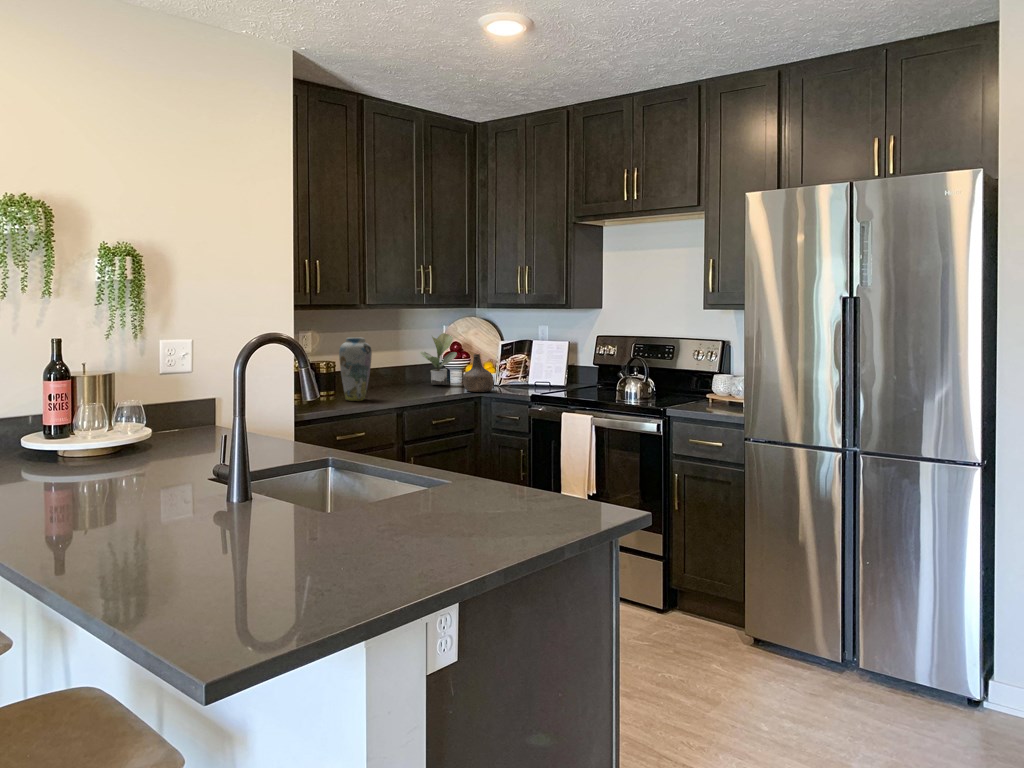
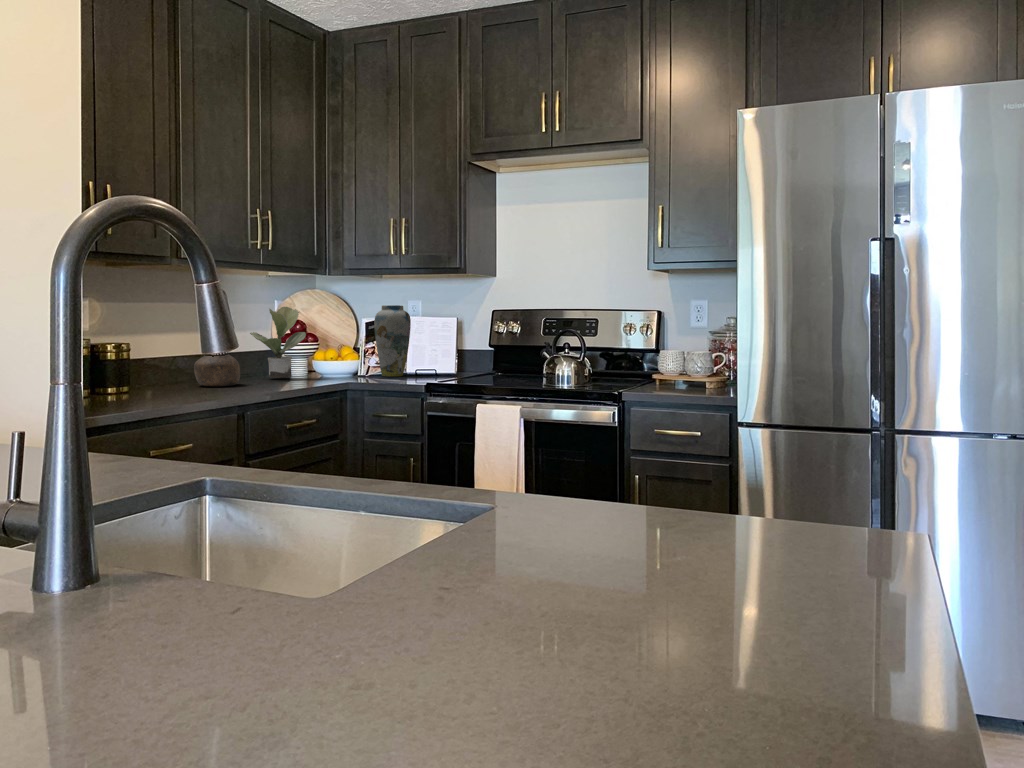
vase: present [339,338,372,401] -> present [374,305,411,376]
bottle: present [463,354,494,392] -> present [194,355,240,386]

